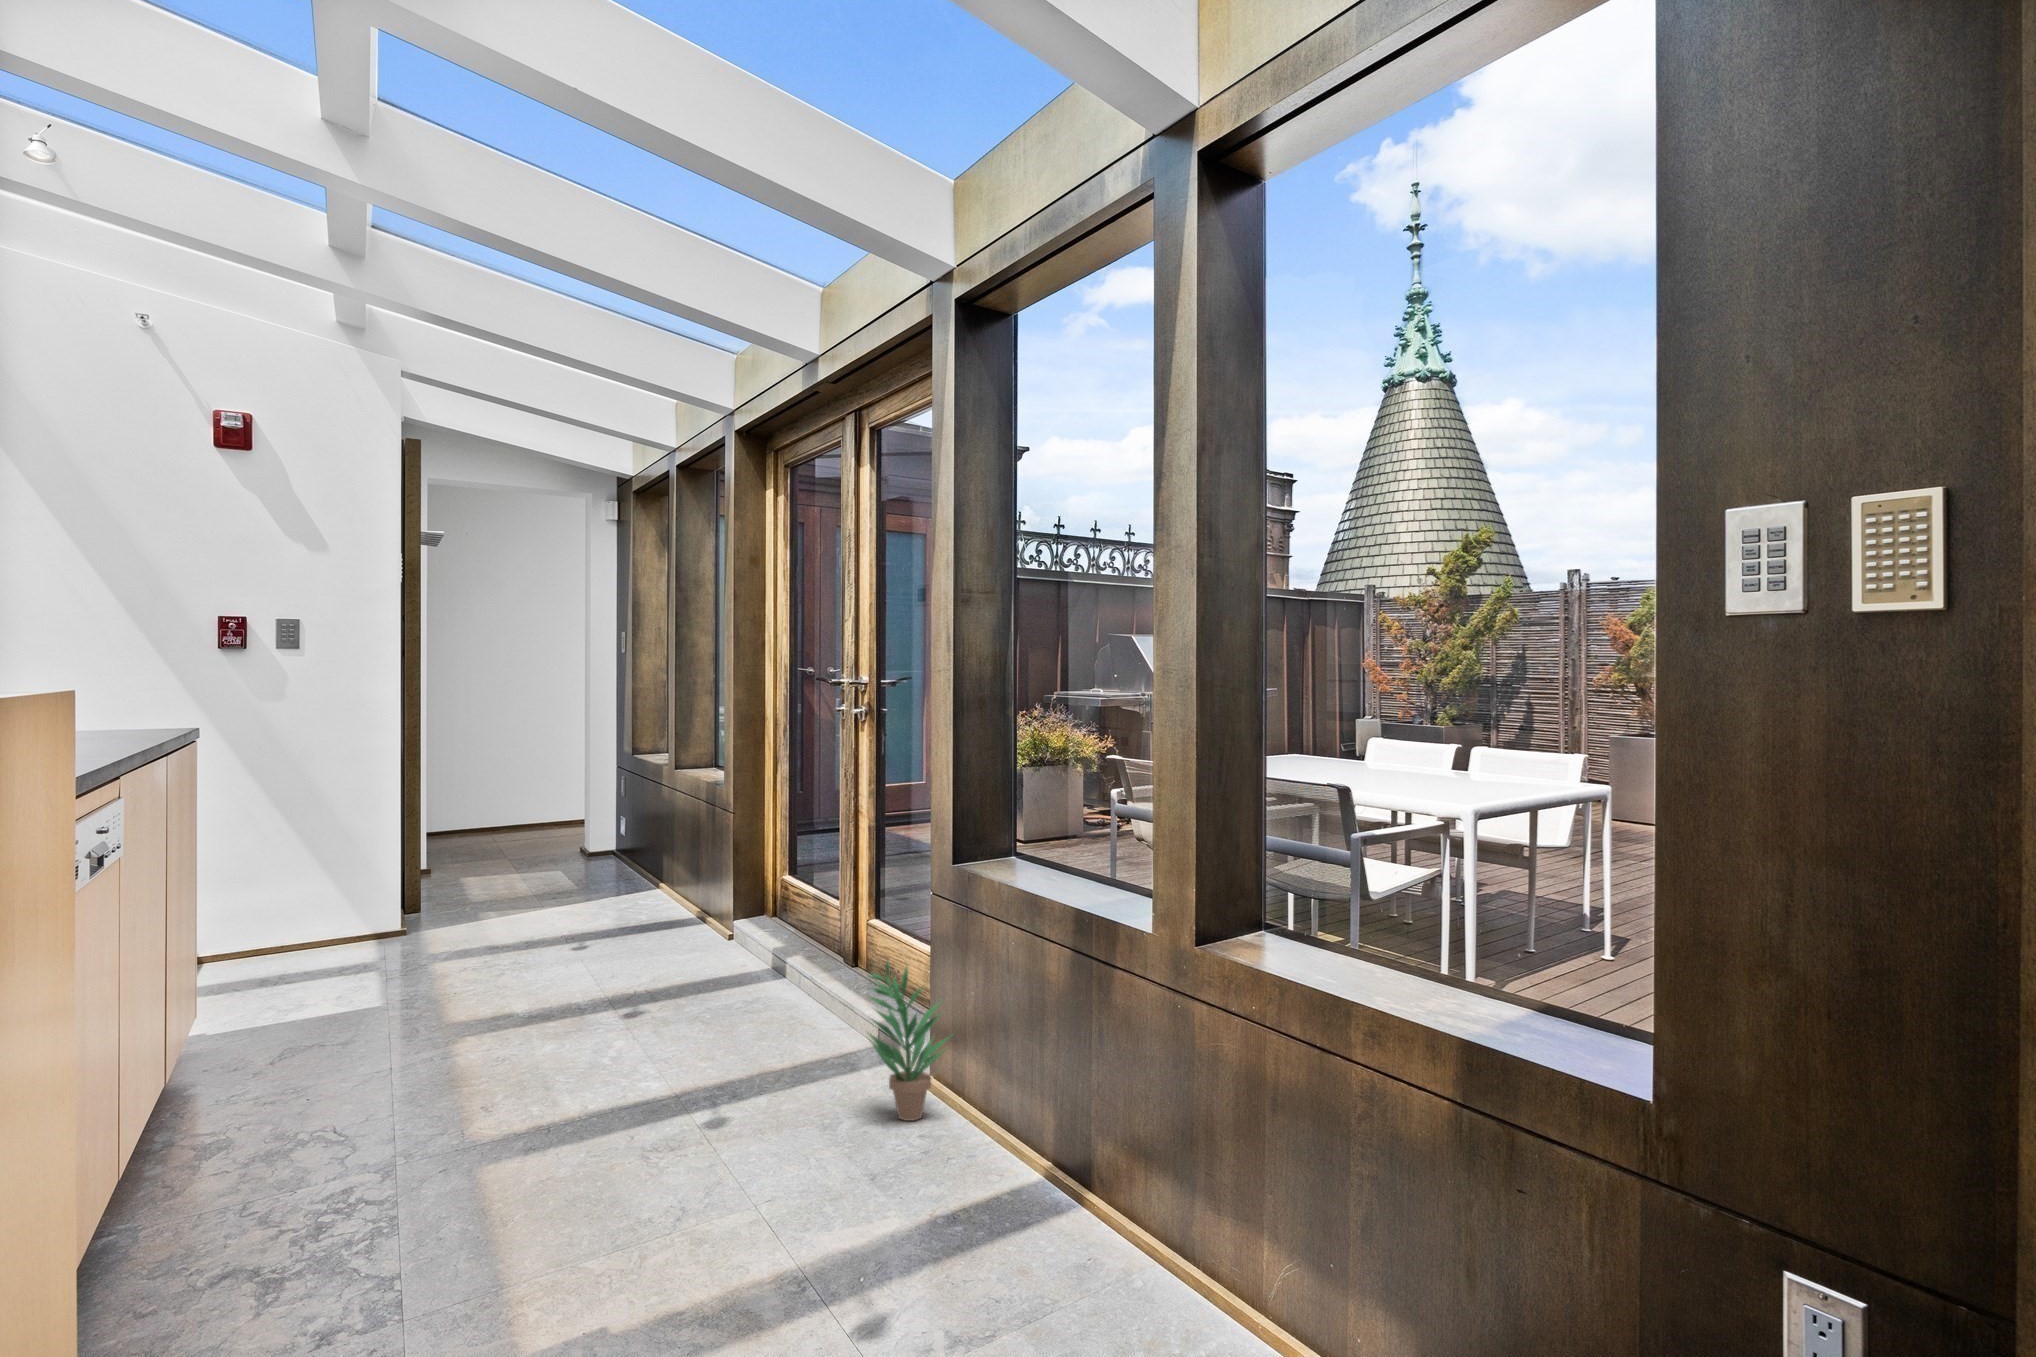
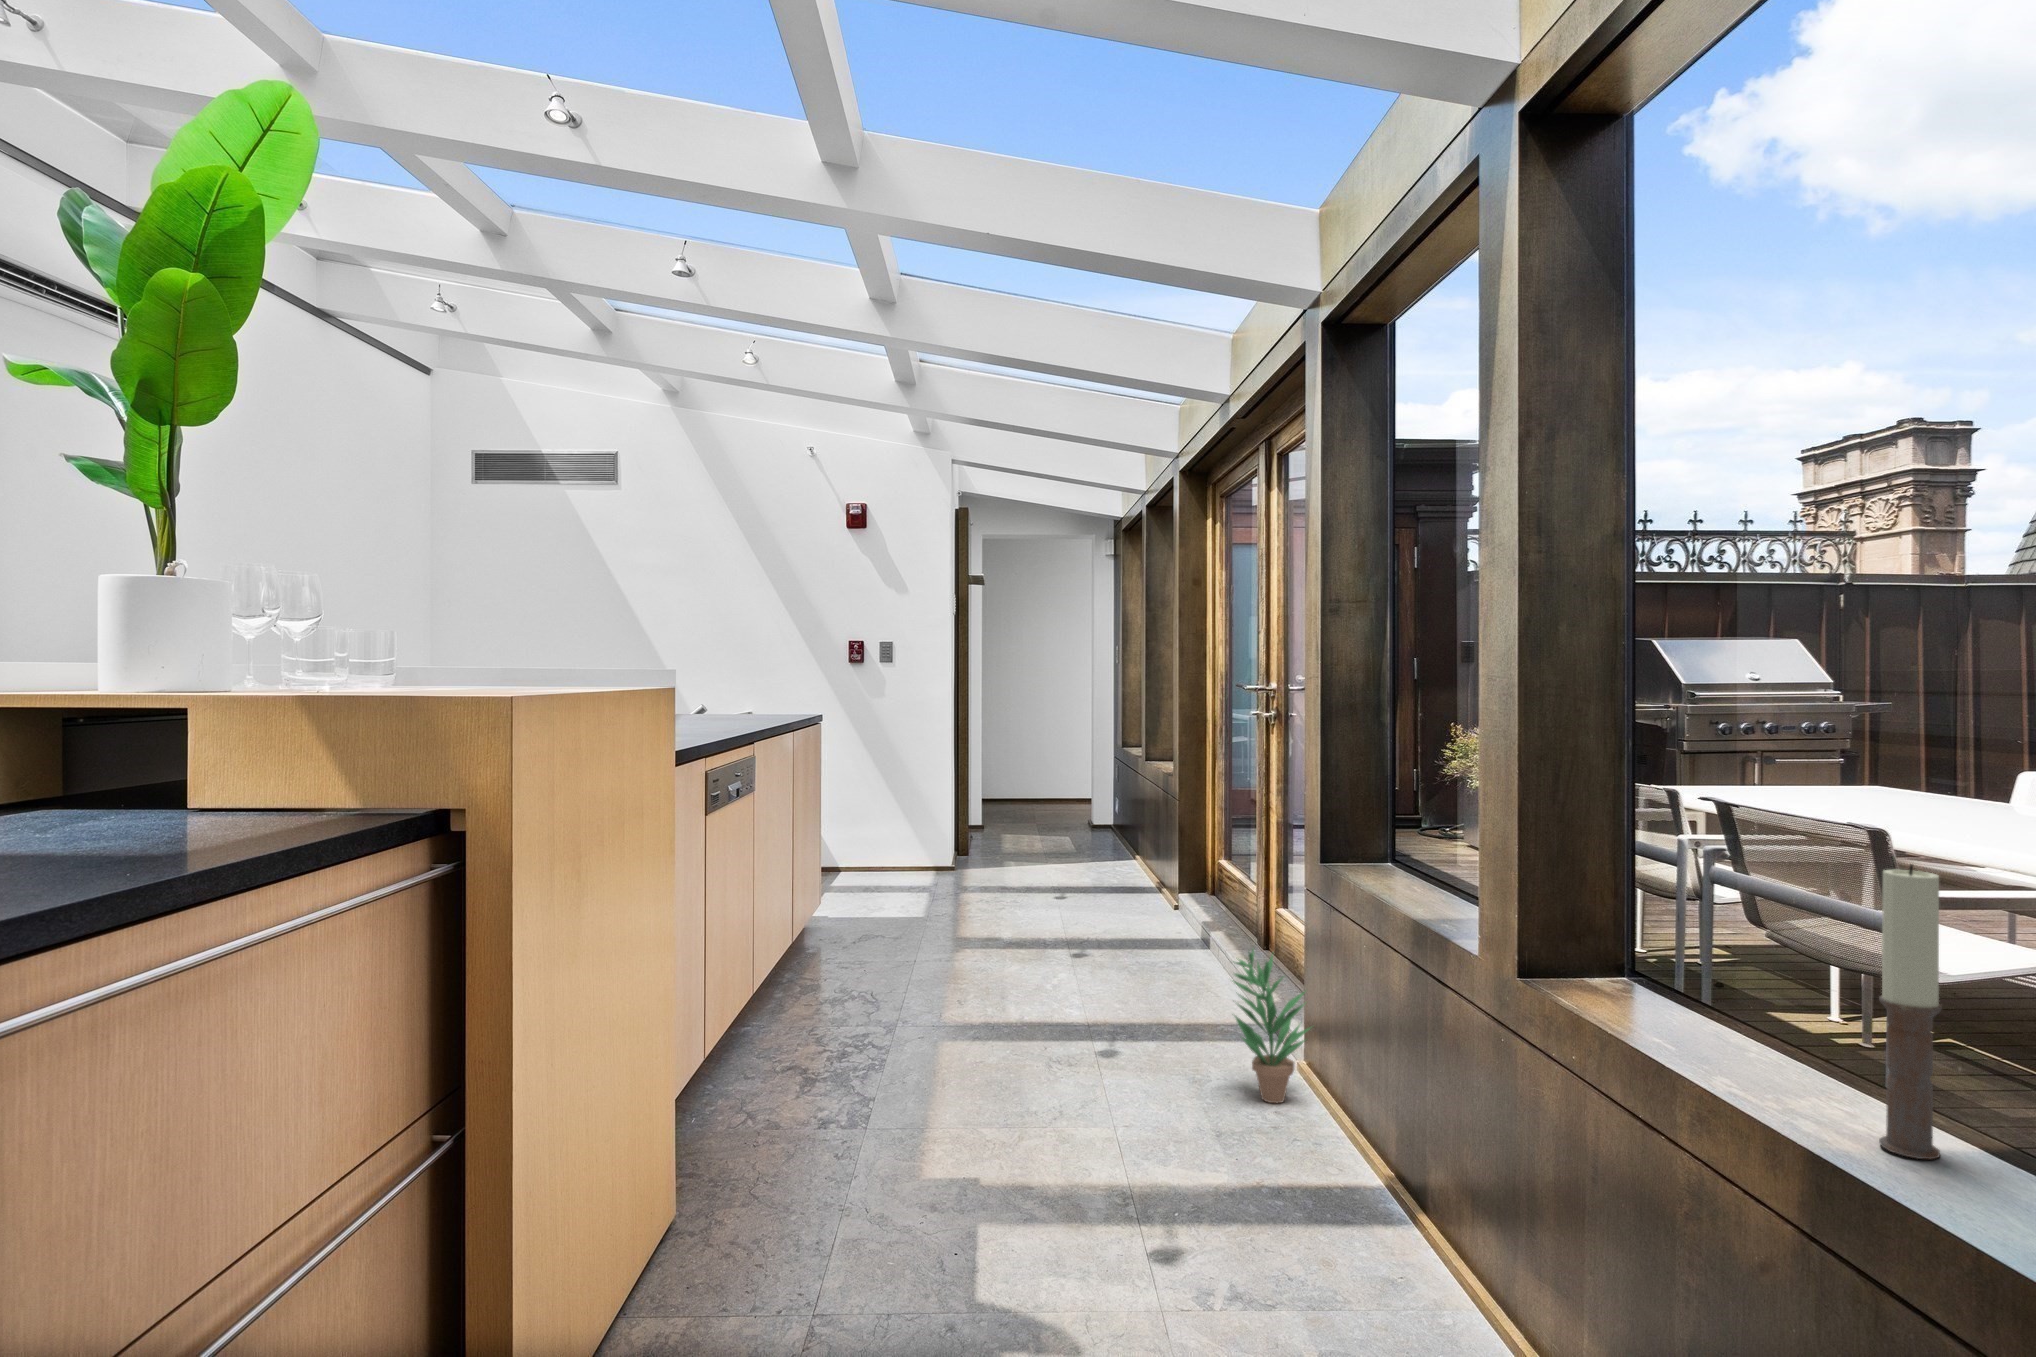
candle: none [1510,816,1549,1038] -> present [1879,865,1942,1159]

